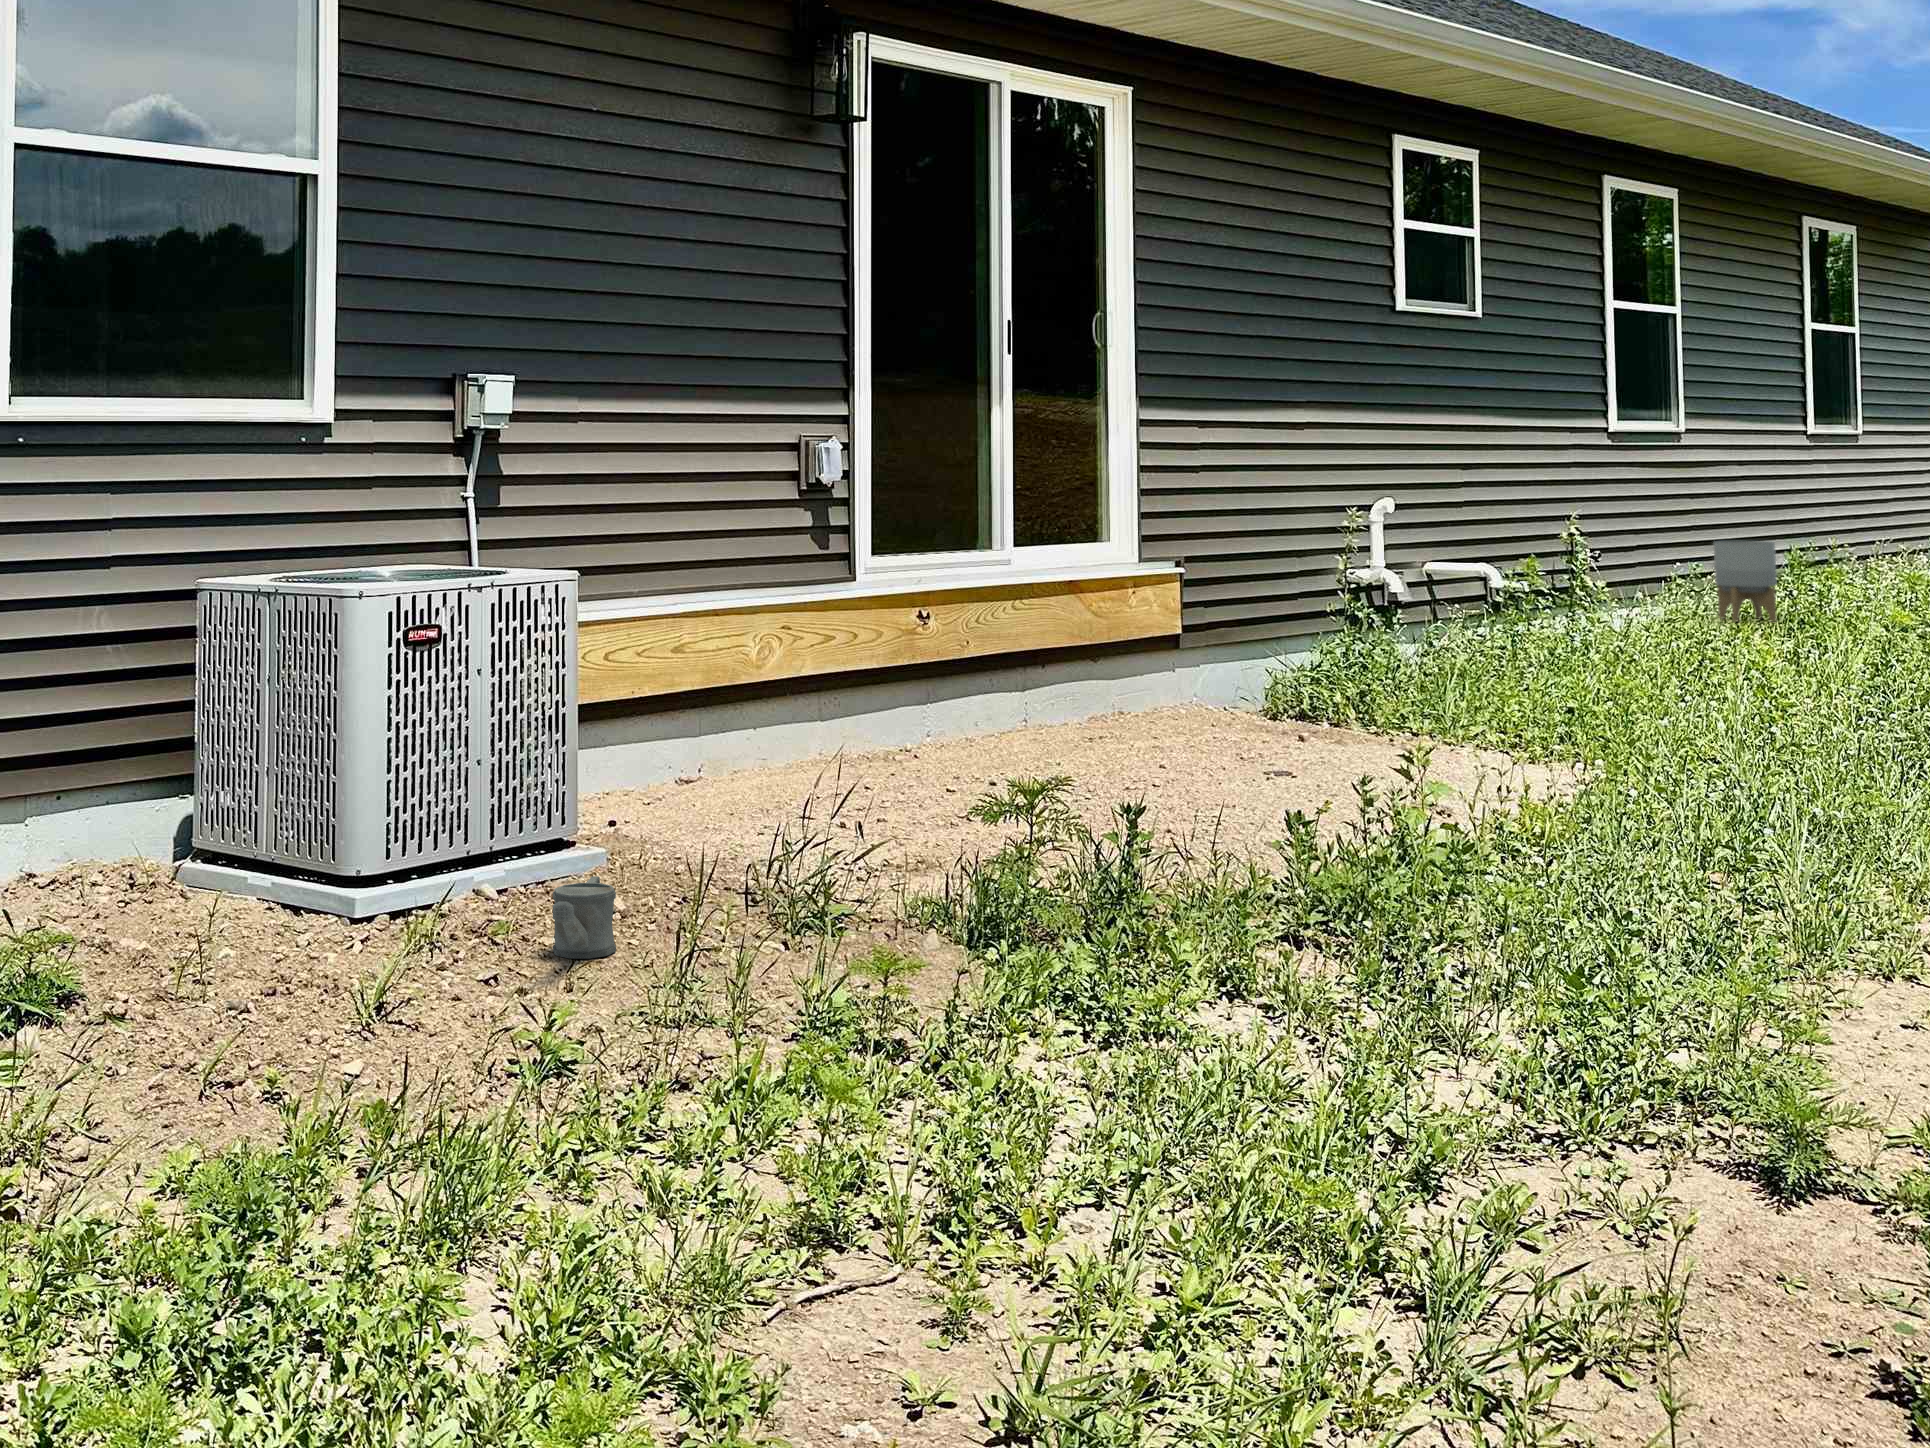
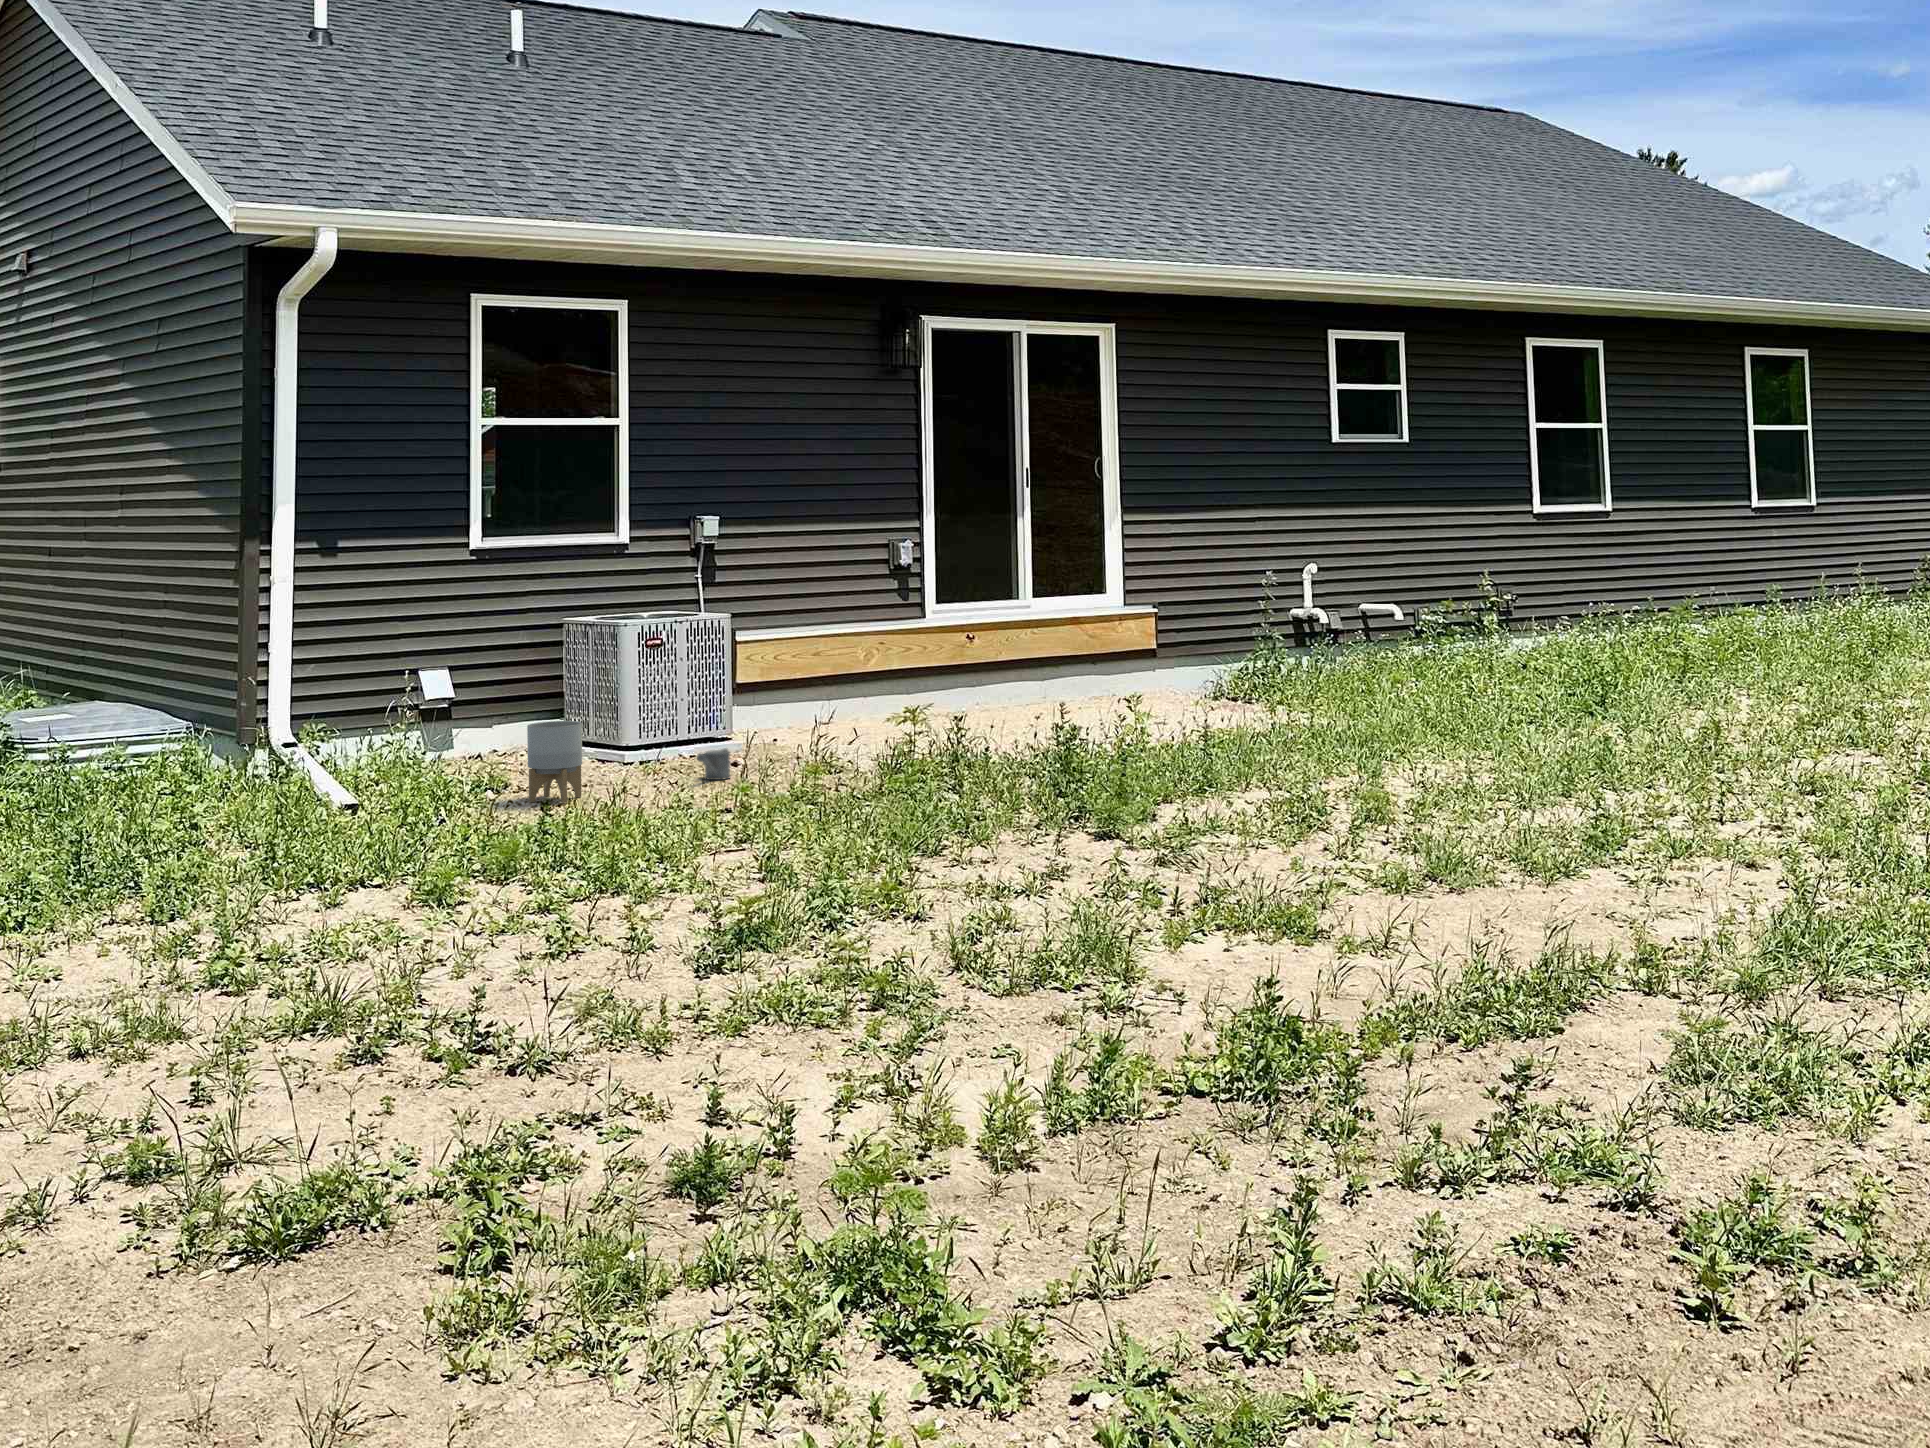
planter: present [1714,541,1777,622] -> present [527,721,582,803]

